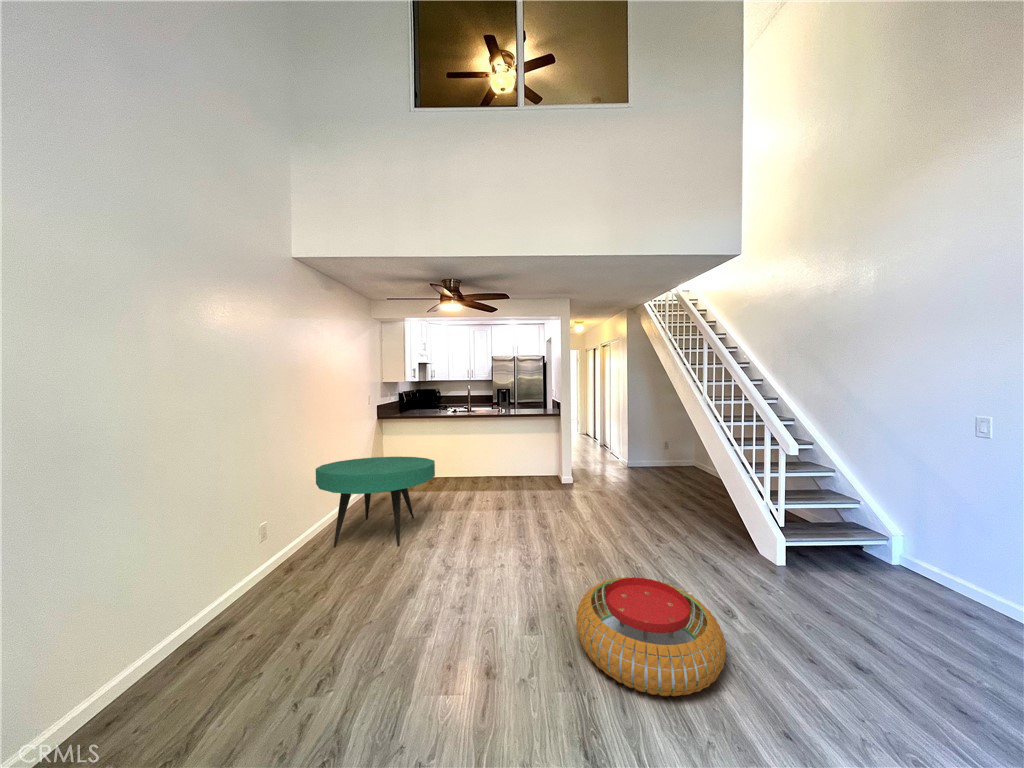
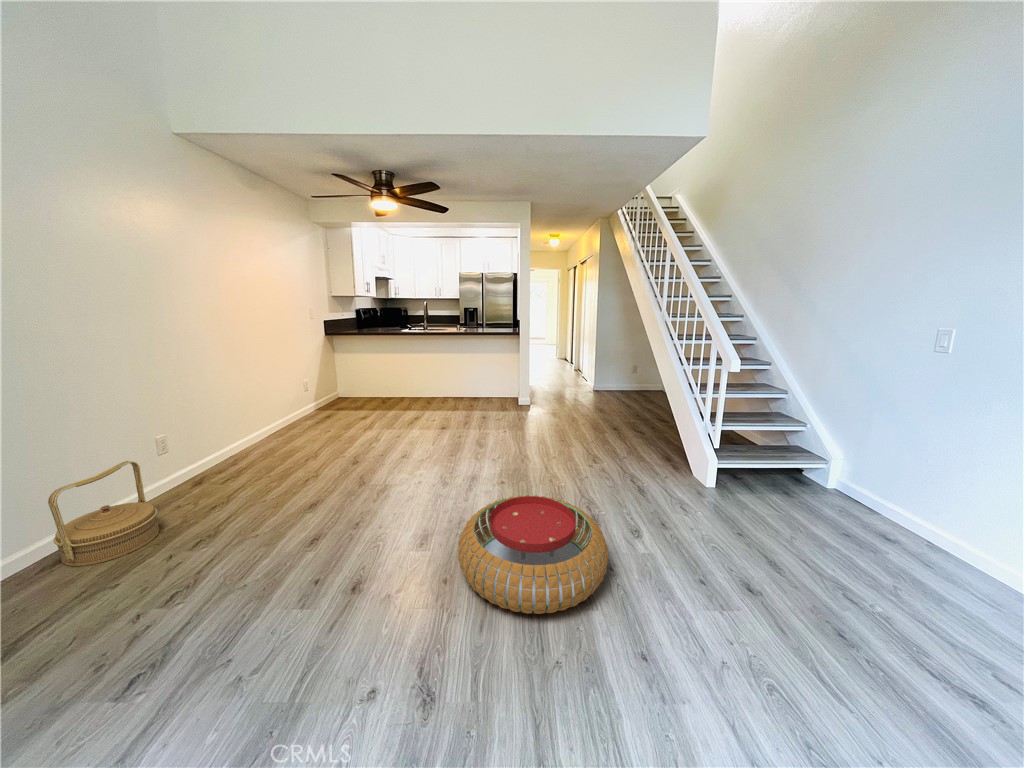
coffee table: present [316,457,435,548] -> none [230,373,368,462]
woven basket: none [192,549,276,657] -> present [48,461,159,566]

